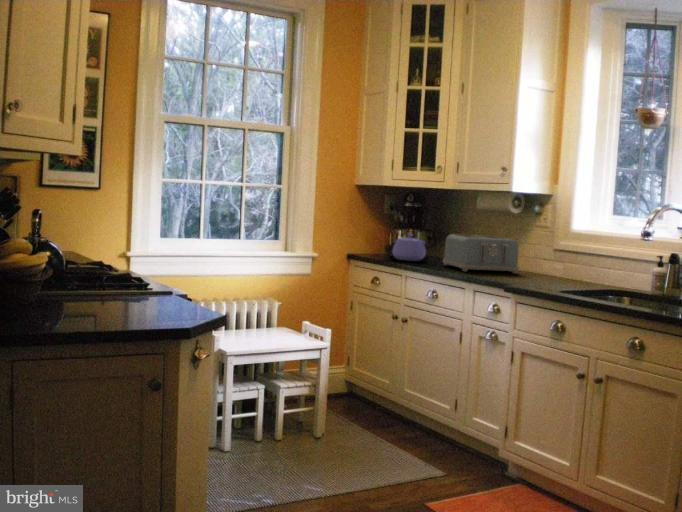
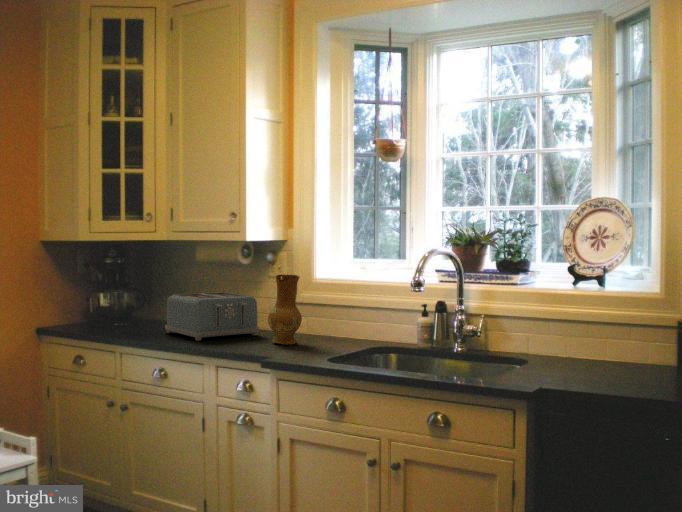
ceramic jug: none [521,221,551,281] -> present [268,274,302,345]
teapot: present [392,234,426,261] -> none [98,297,142,331]

